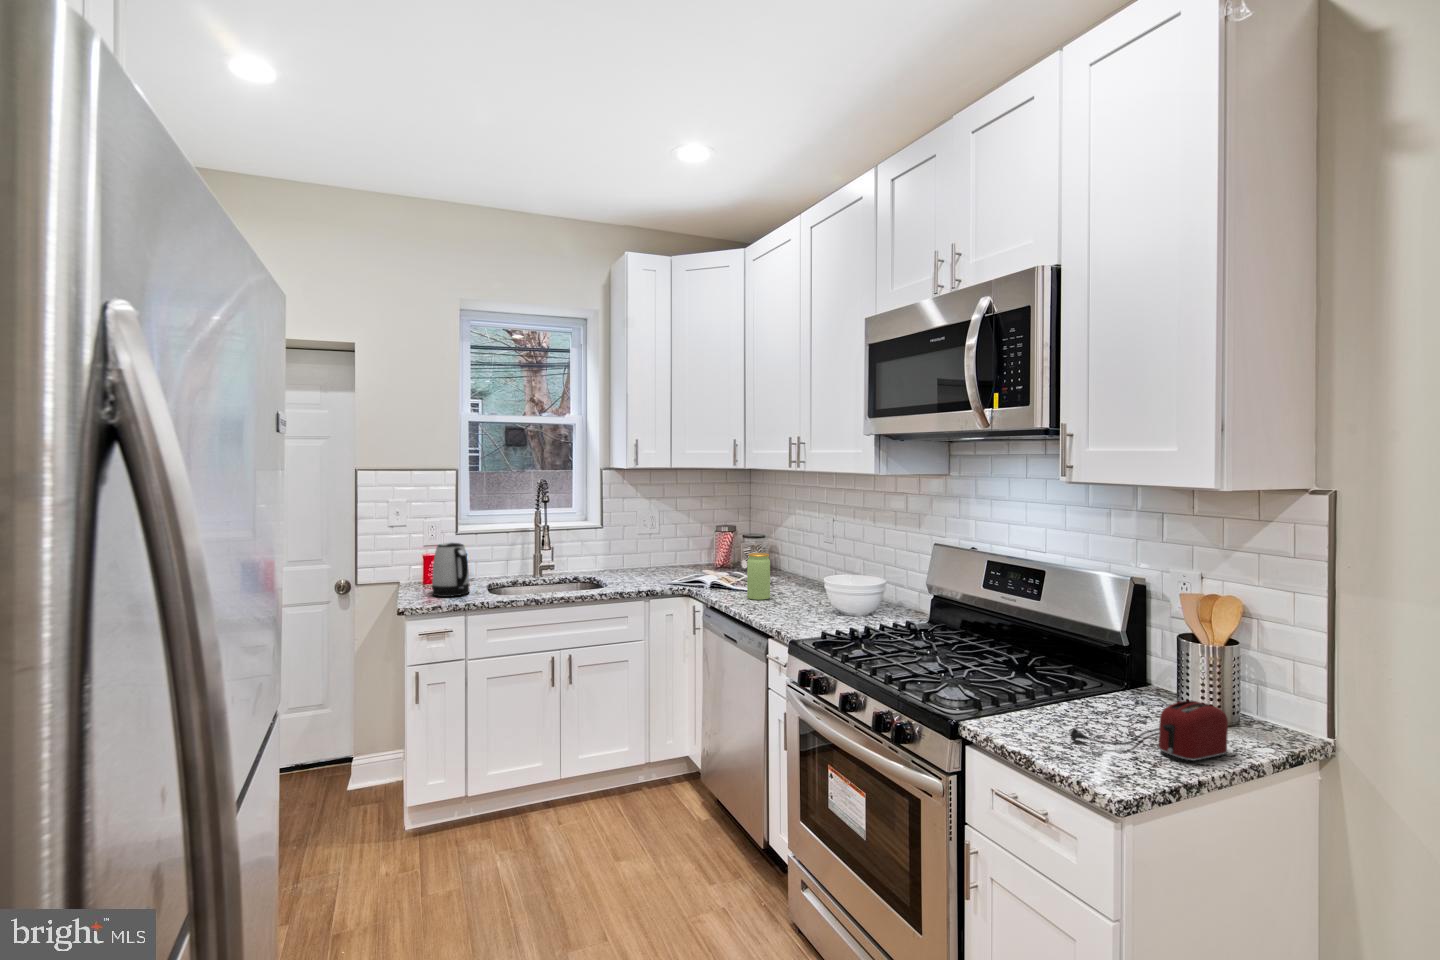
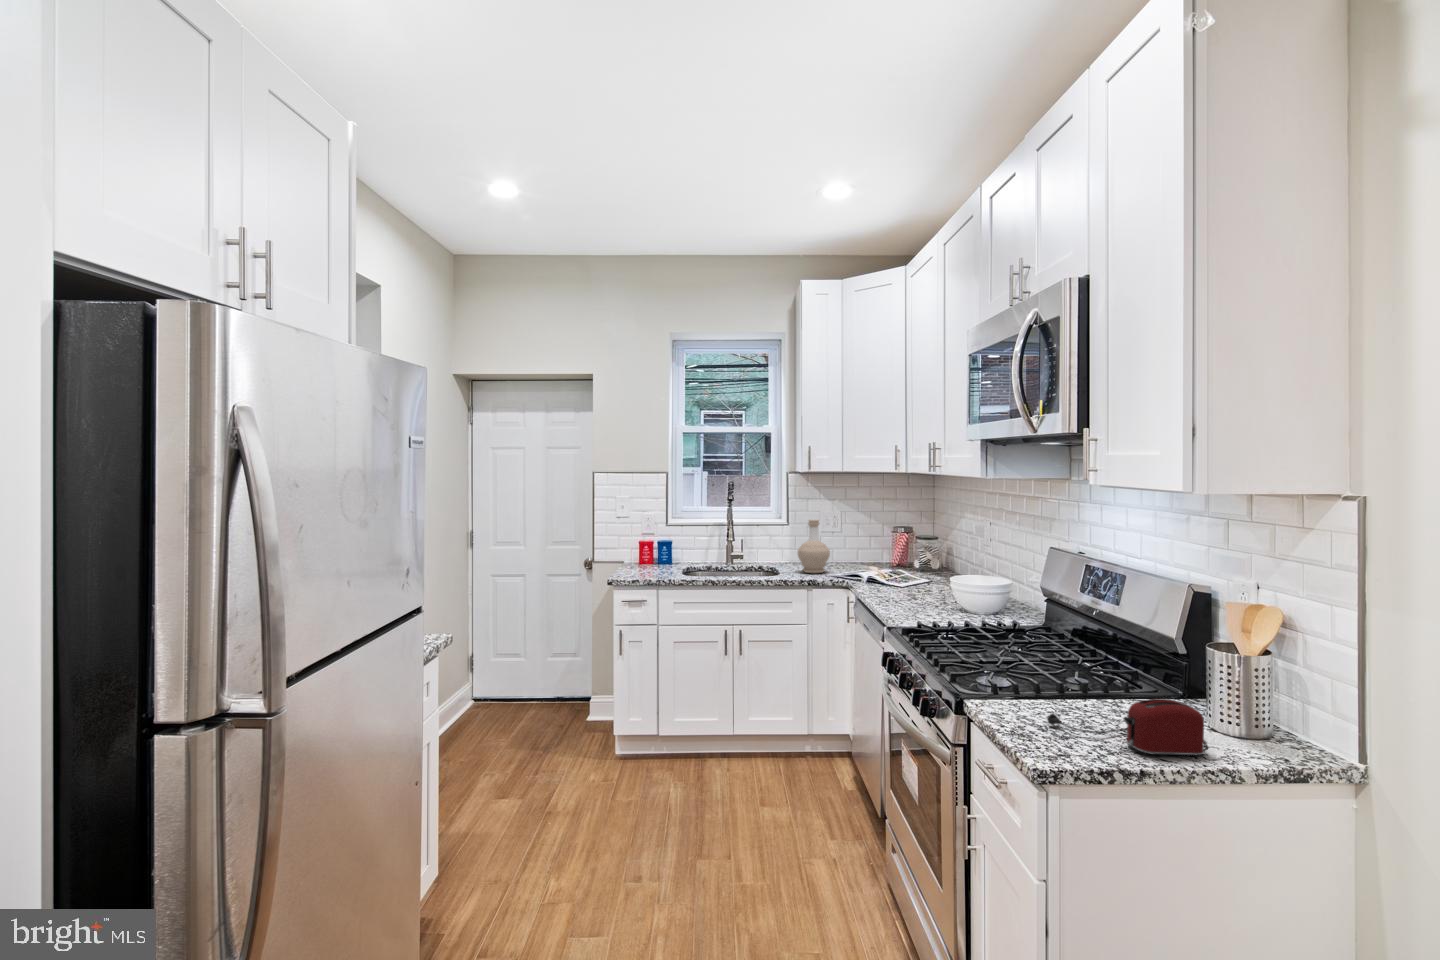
bottle: none [625,521,661,582] -> present [798,519,830,573]
kettle: present [432,542,470,597] -> none [639,532,668,575]
jar: present [747,553,770,600] -> none [890,551,912,594]

